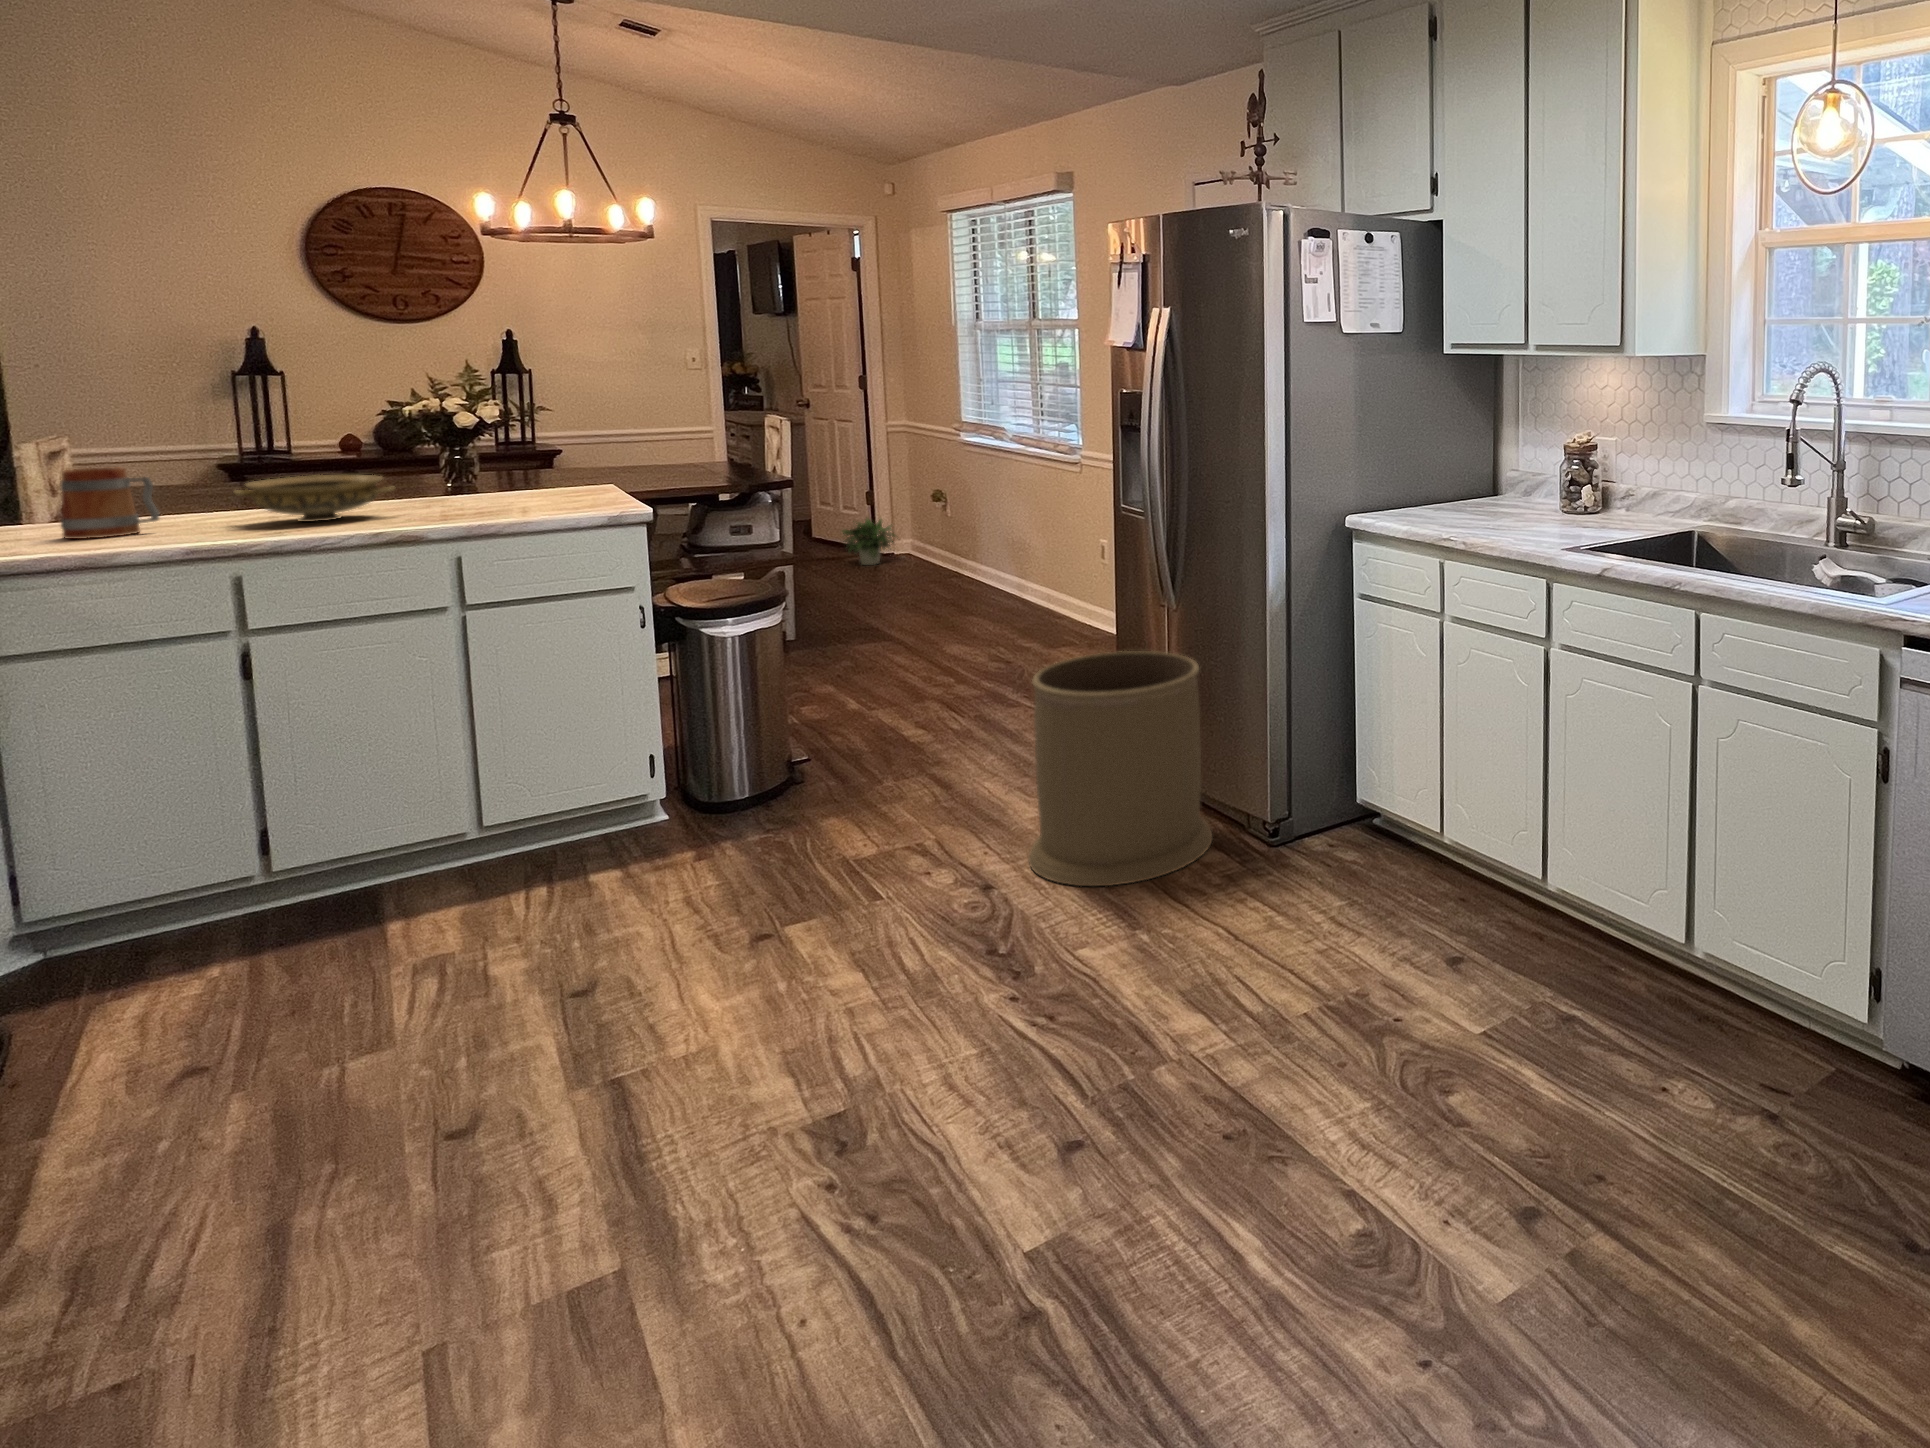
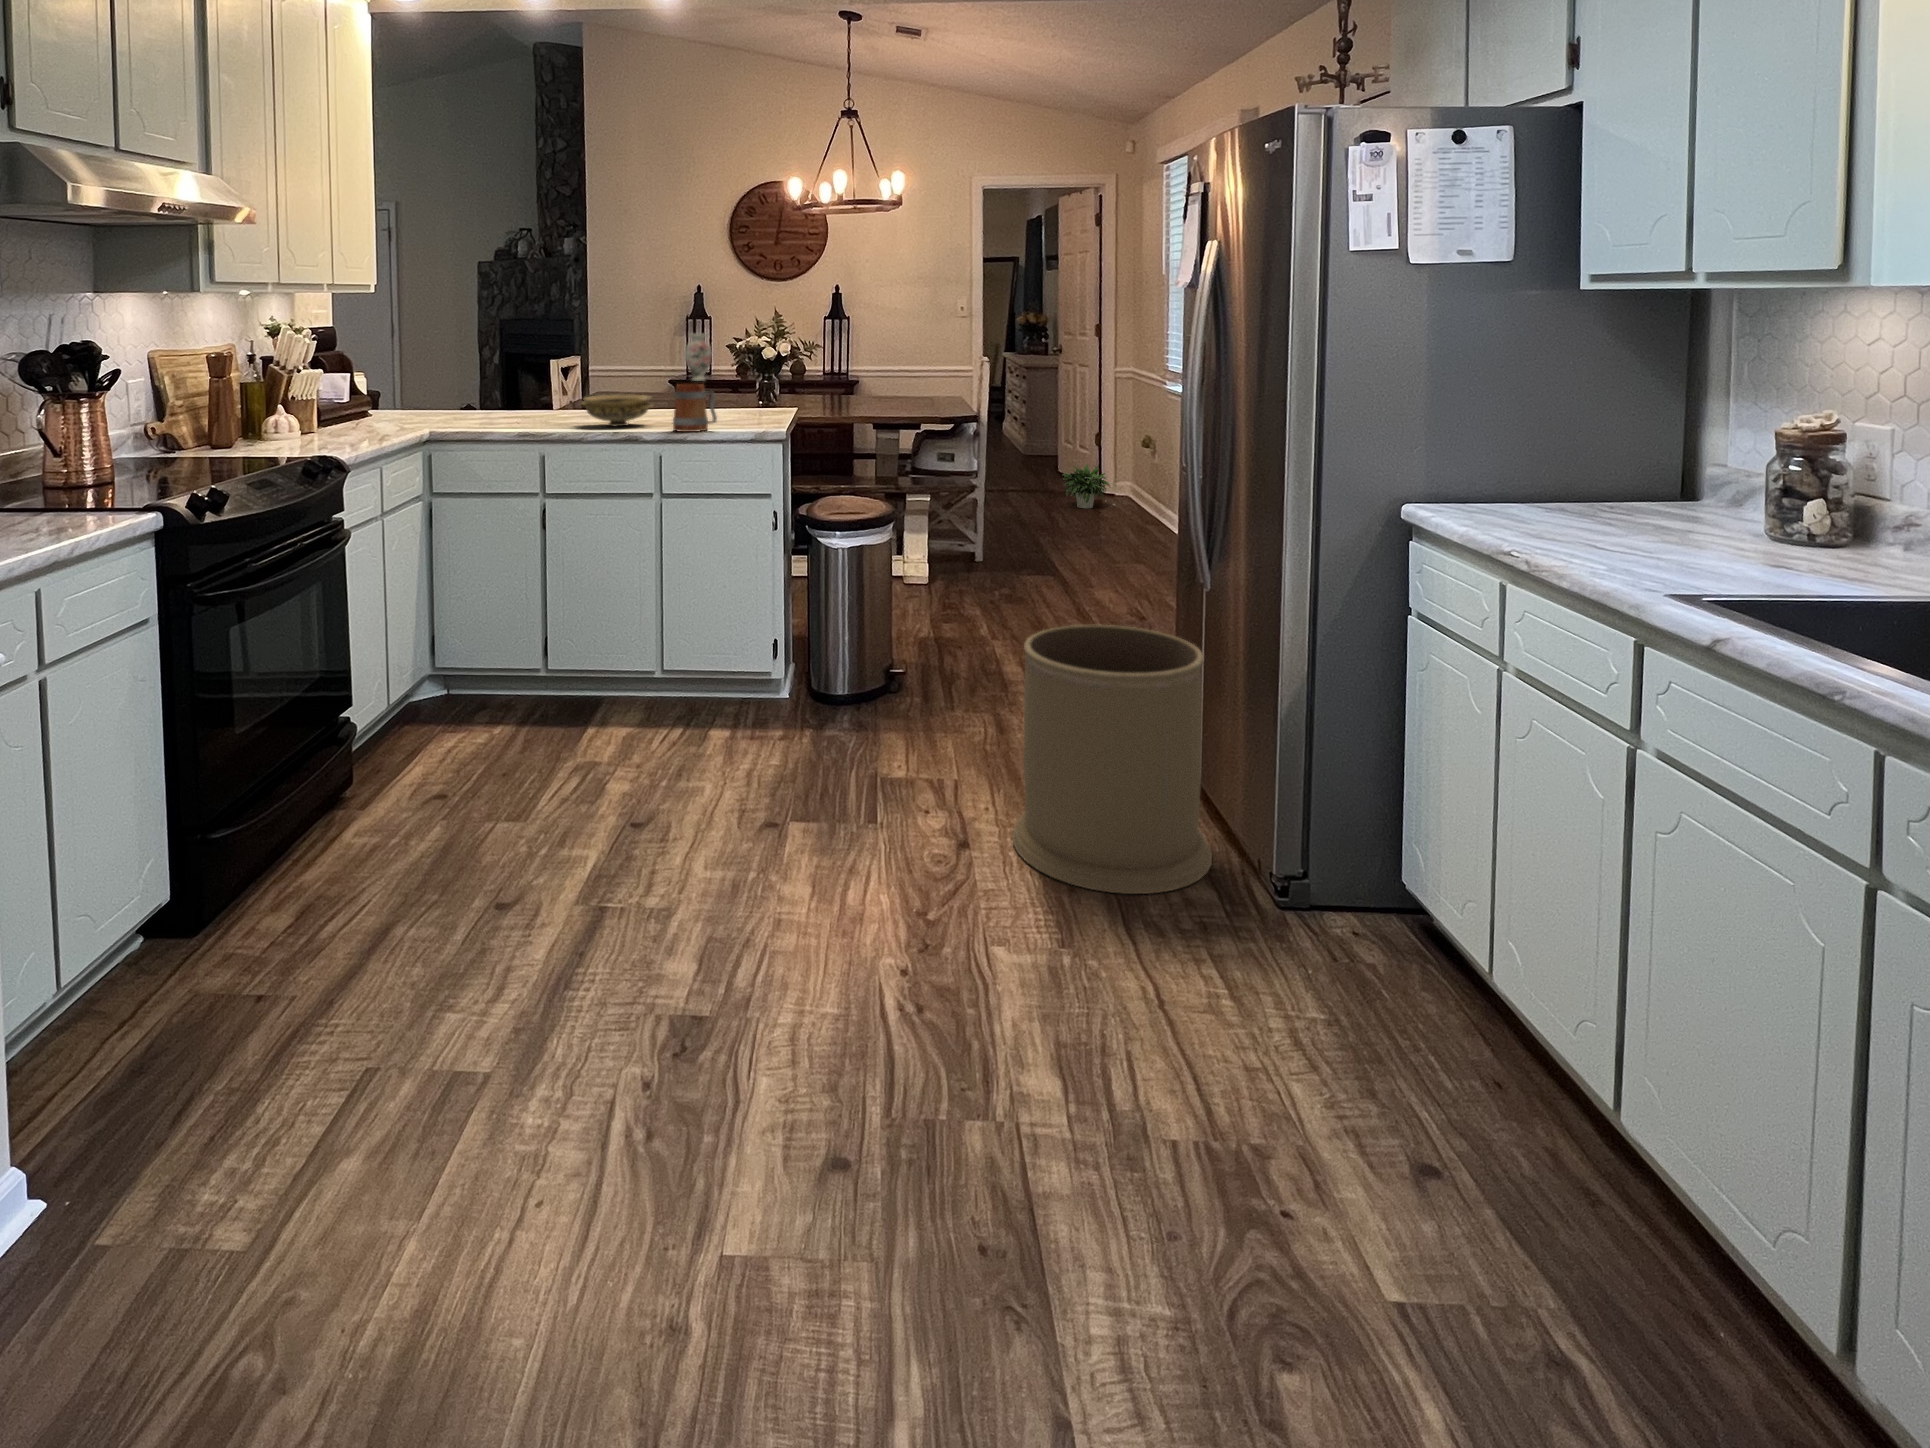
vase: none [213,380,273,450] -> present [685,334,712,381]
mug: present [61,468,159,539] -> present [673,384,717,432]

